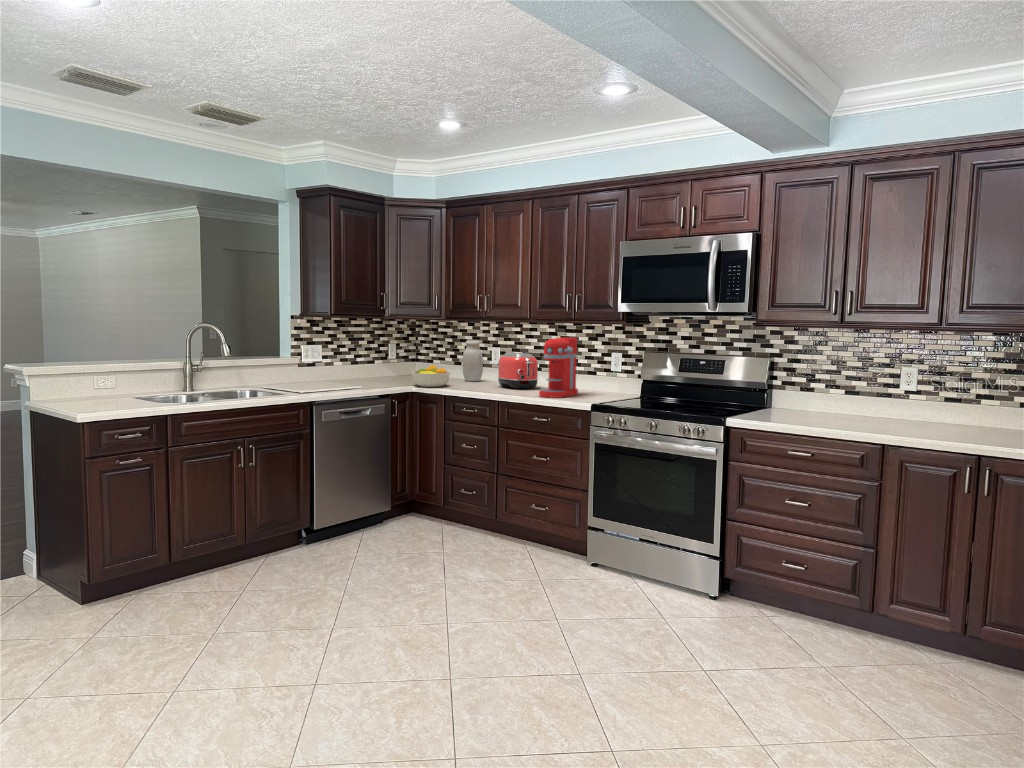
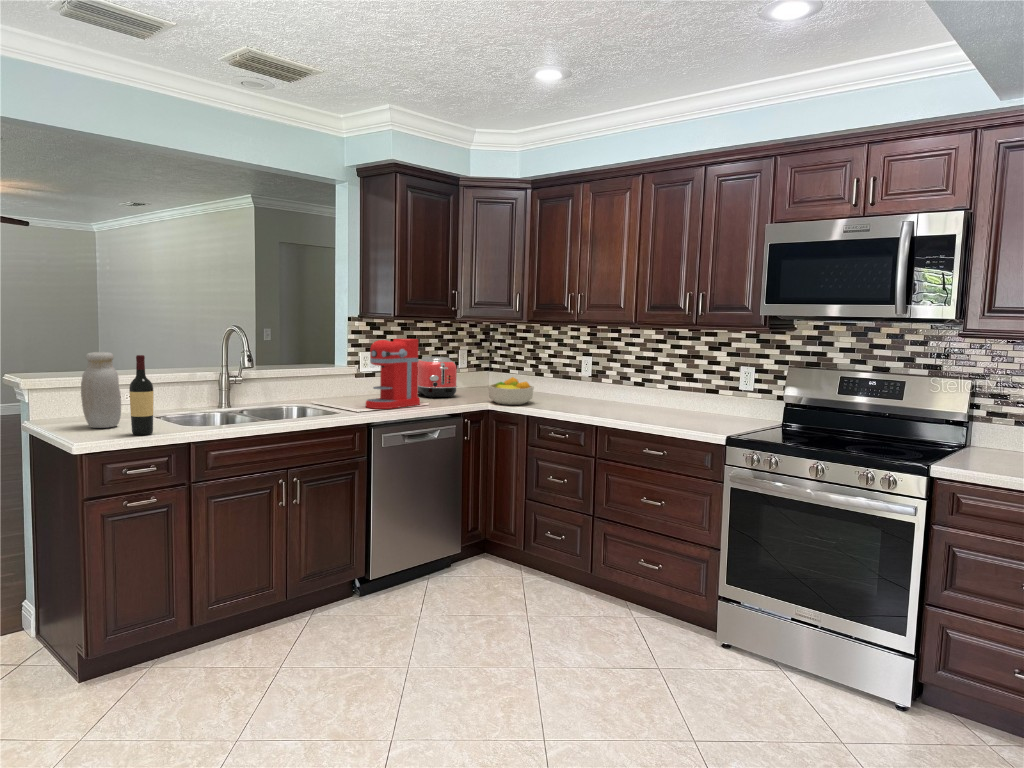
coffee maker: present [539,338,578,398] -> present [366,339,420,409]
jar: present [462,341,483,381] -> present [81,352,121,428]
wine bottle: none [118,346,137,409] -> present [129,355,153,435]
toaster: present [498,353,538,389] -> present [418,357,457,398]

